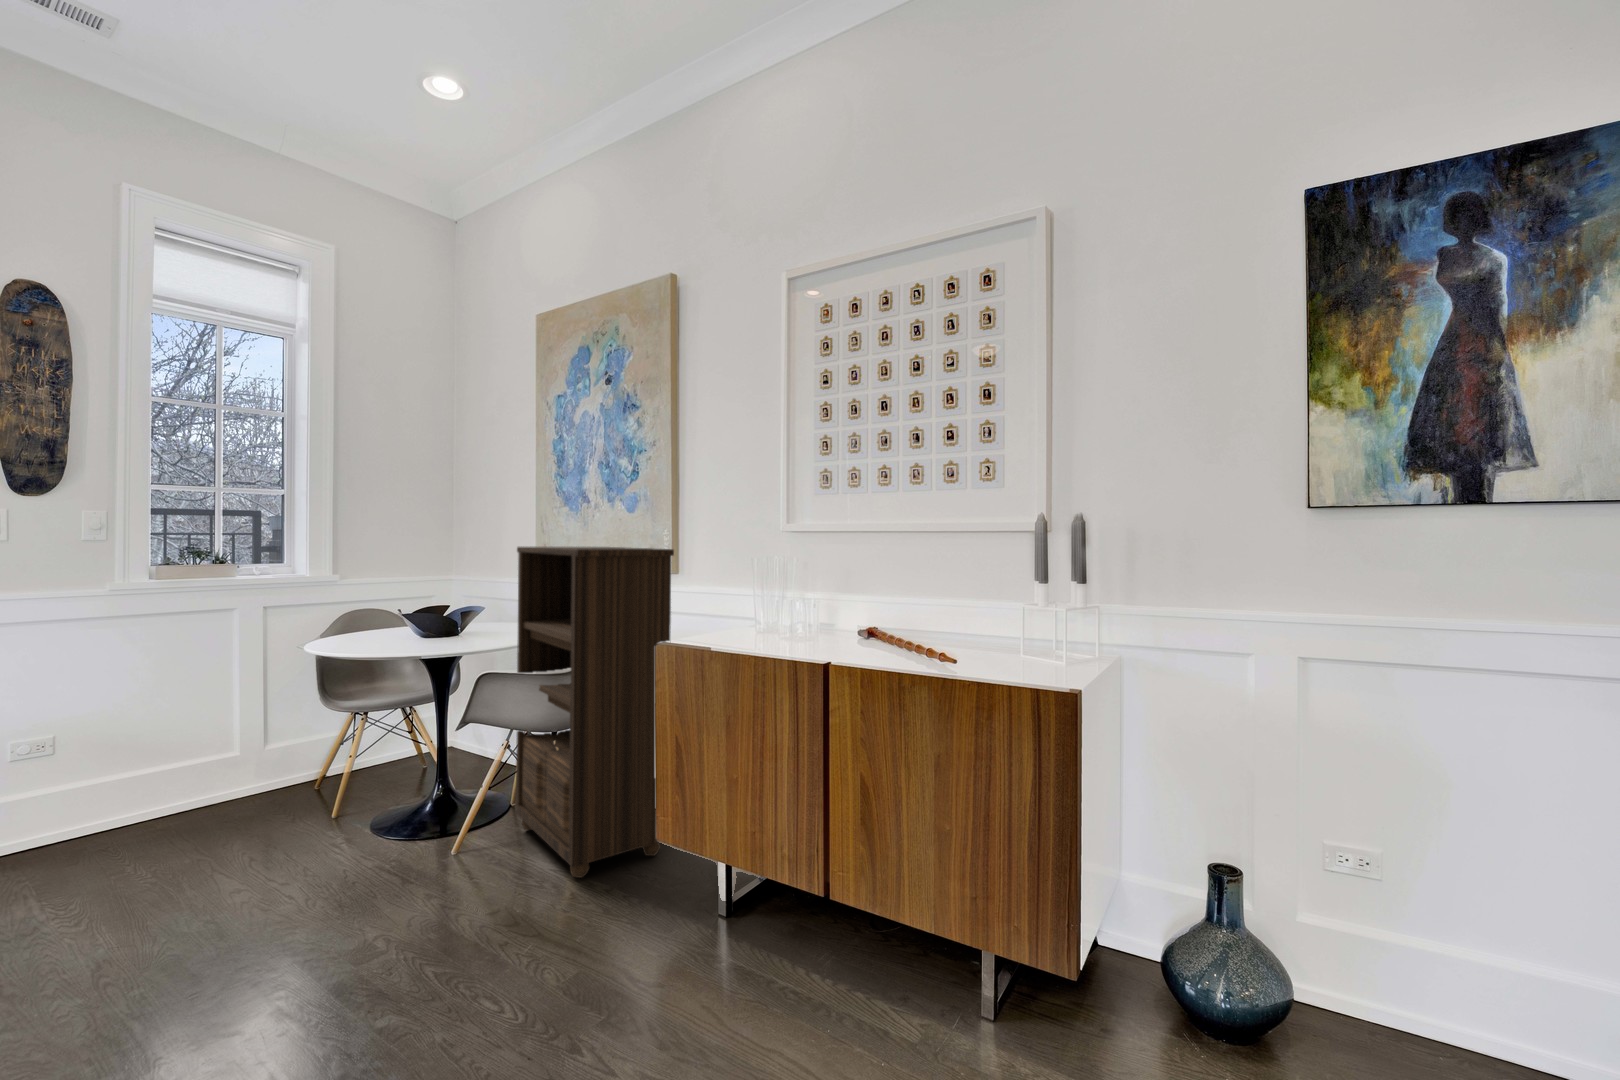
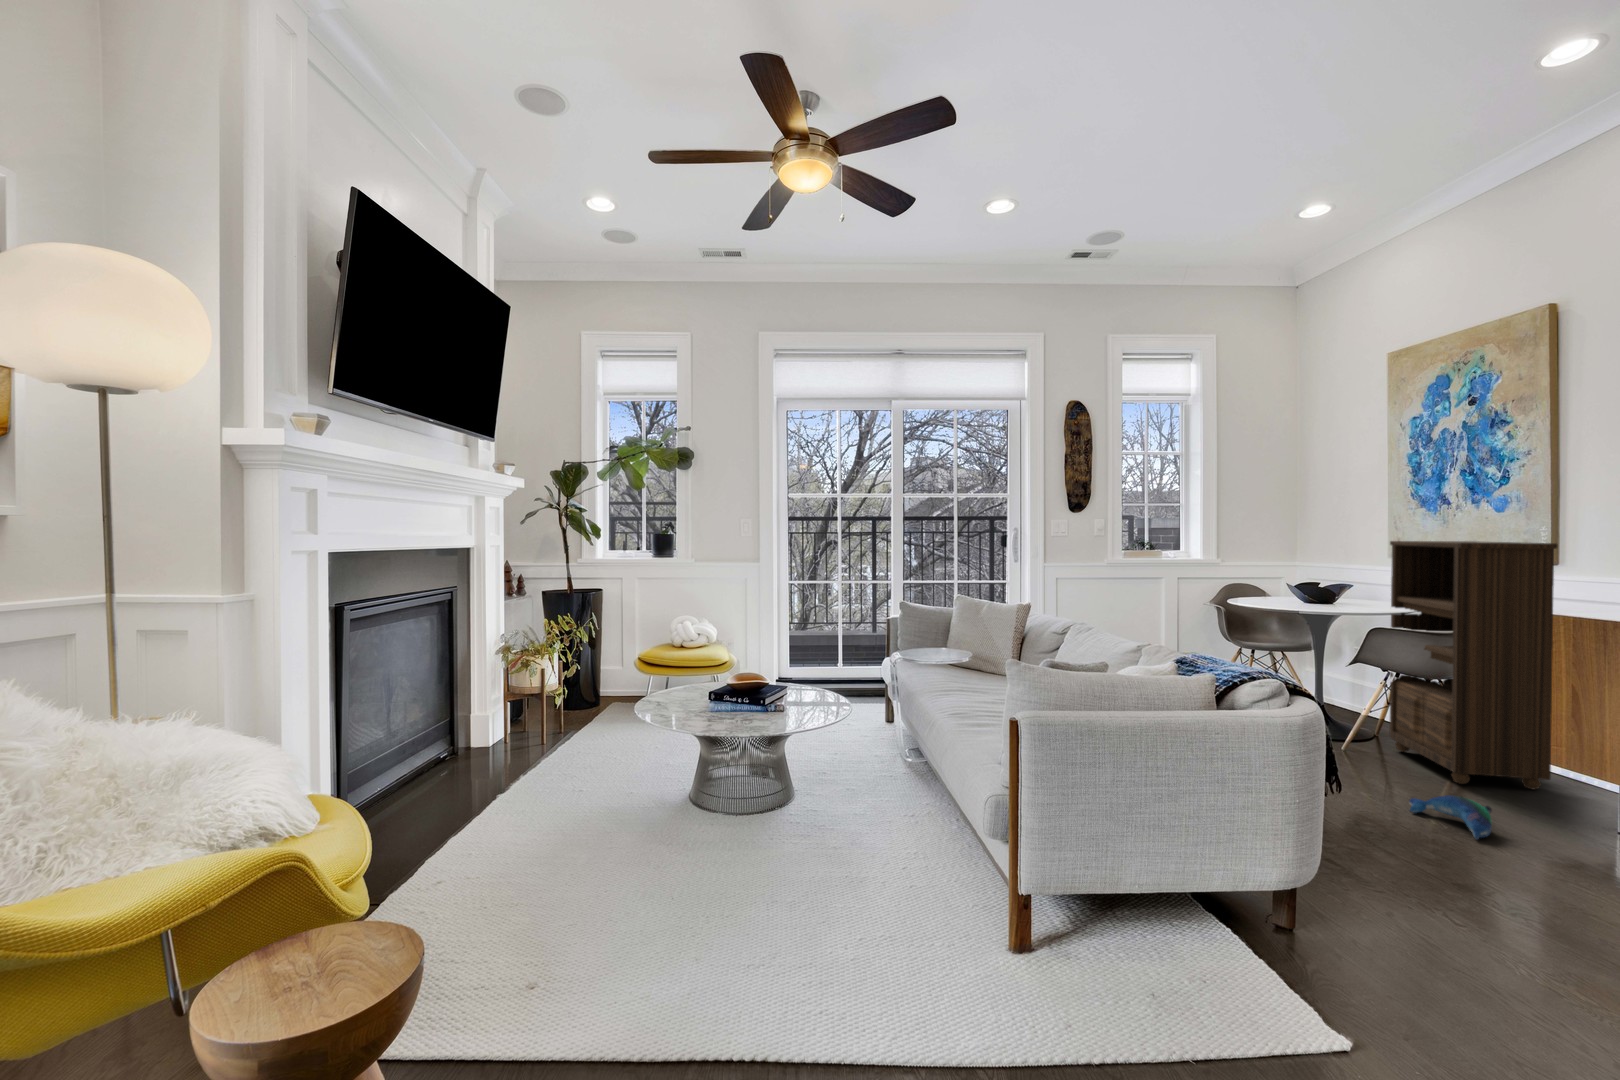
plush toy: none [491,942,593,1030] -> present [1409,795,1492,839]

